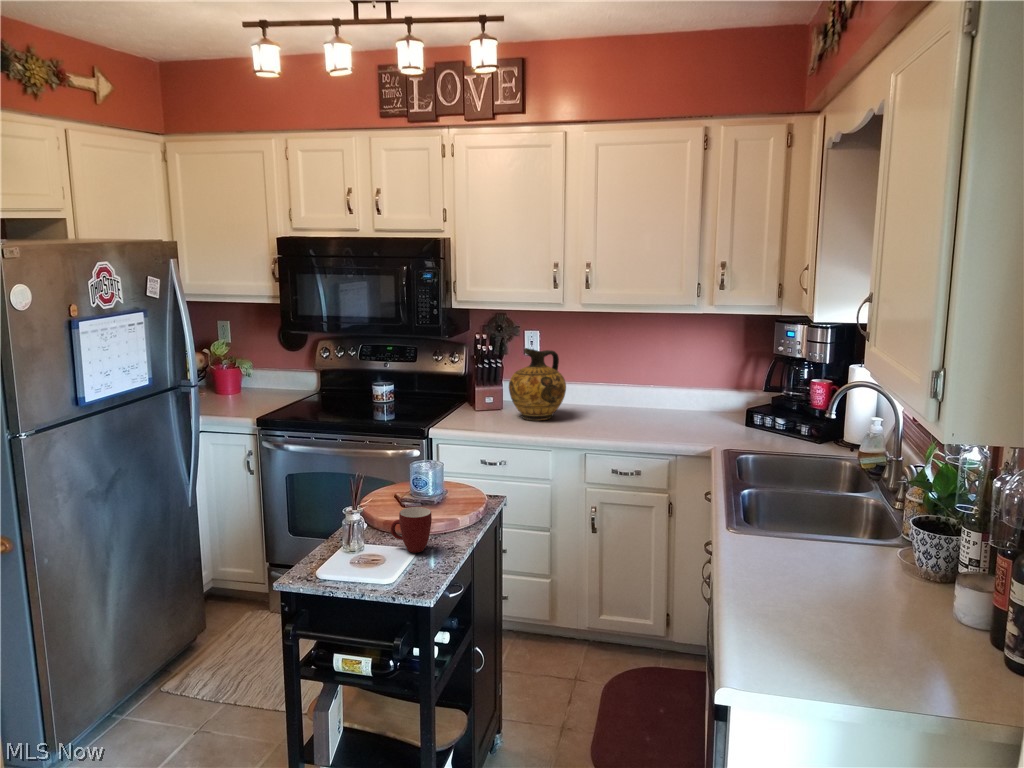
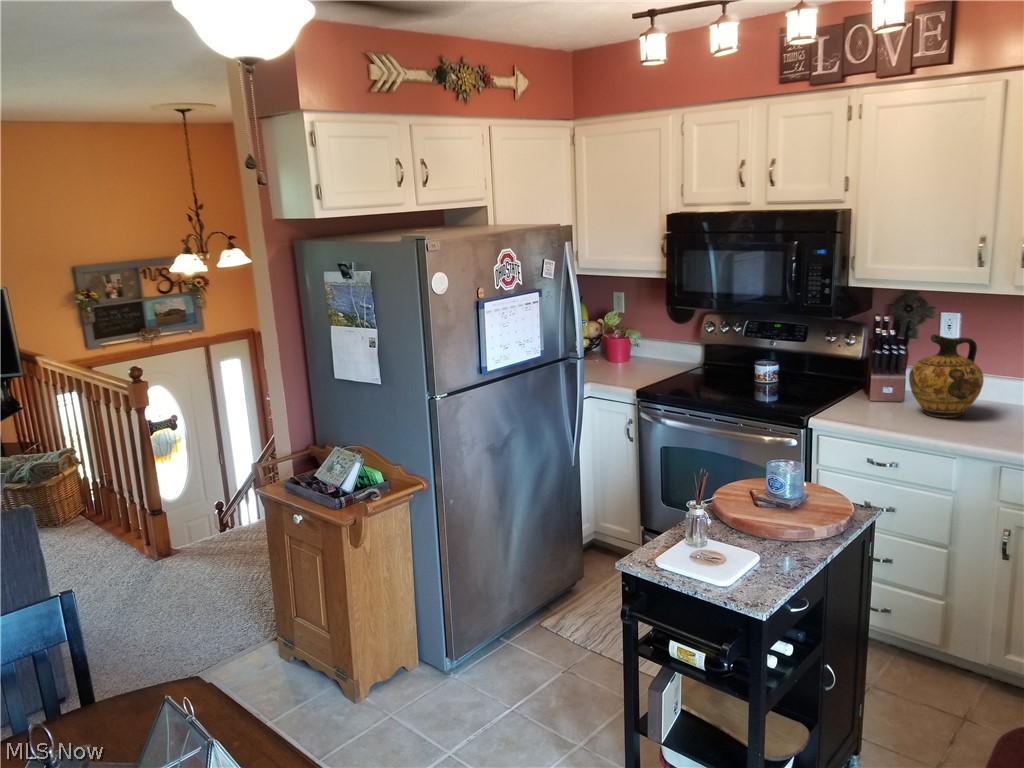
mug: present [391,507,432,553] -> none [737,510,780,557]

